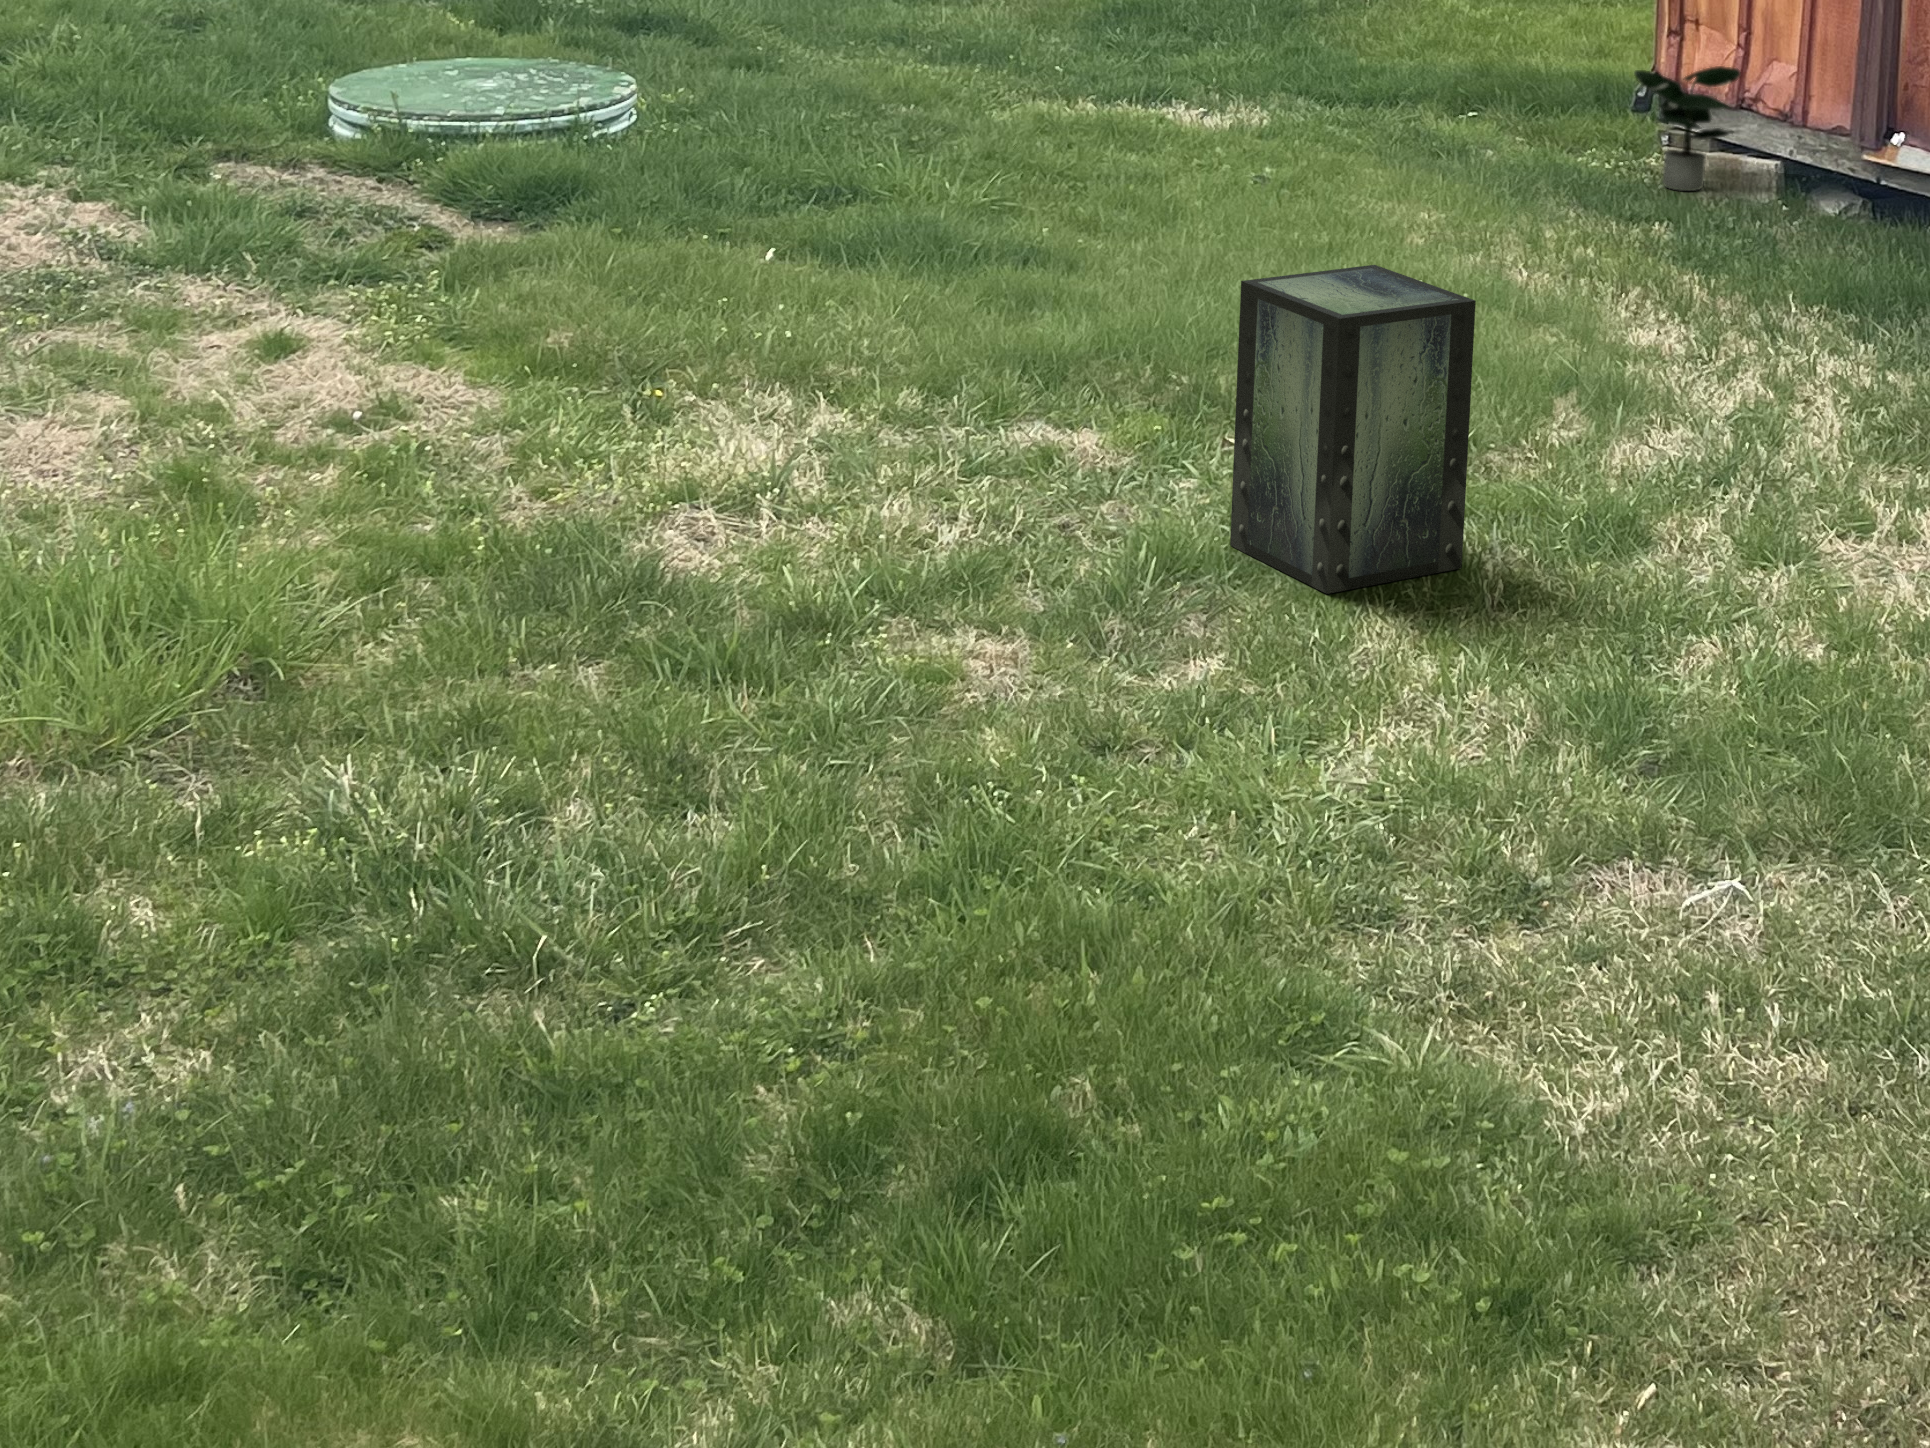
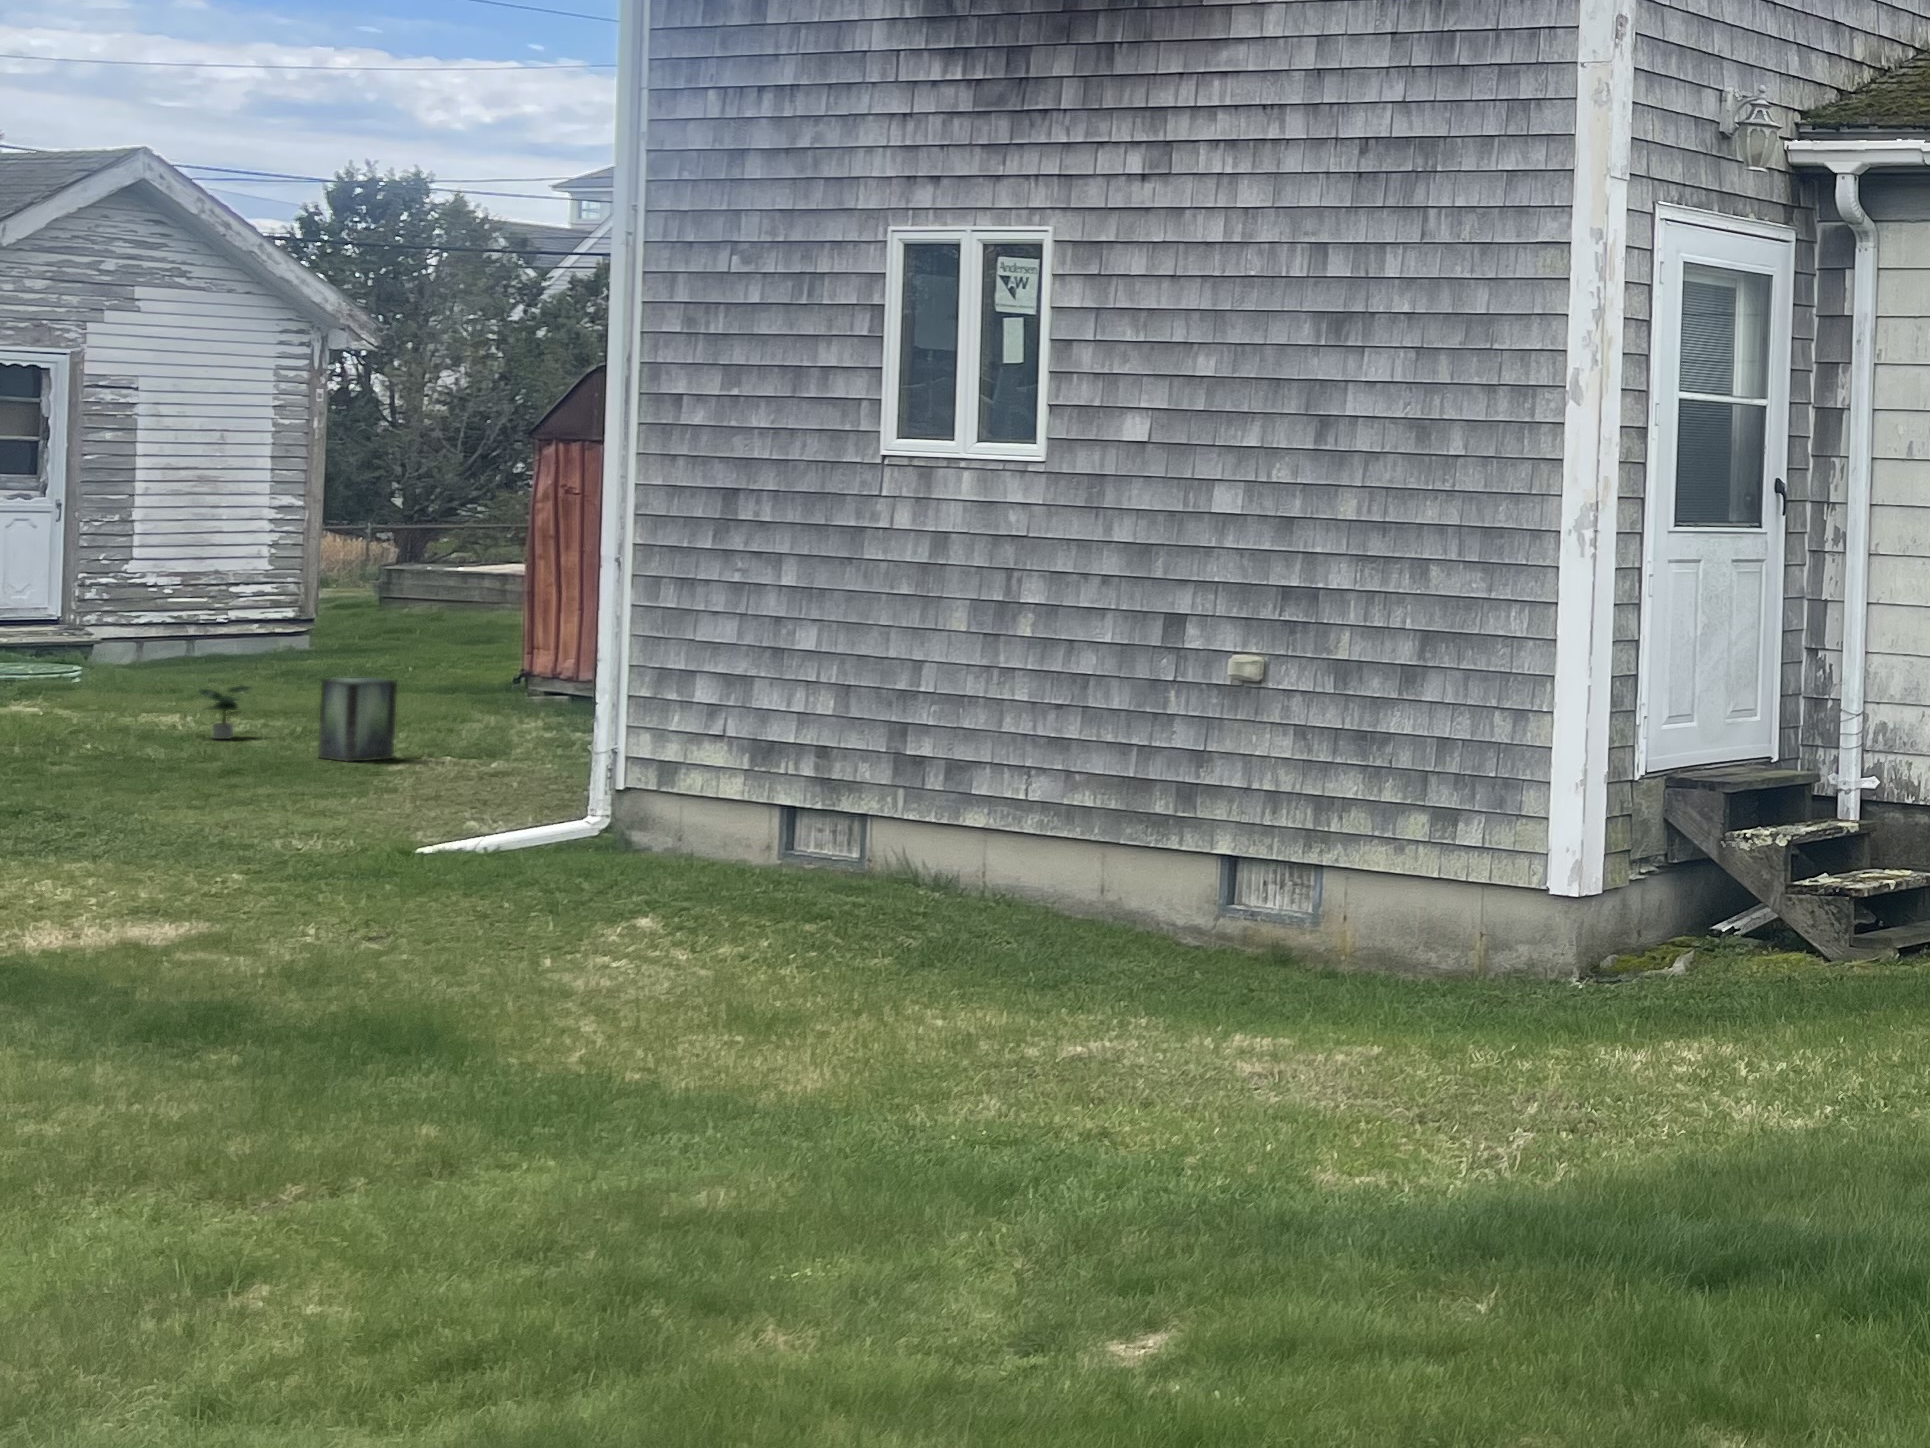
potted plant: present [1634,66,1741,191] -> present [199,686,249,739]

